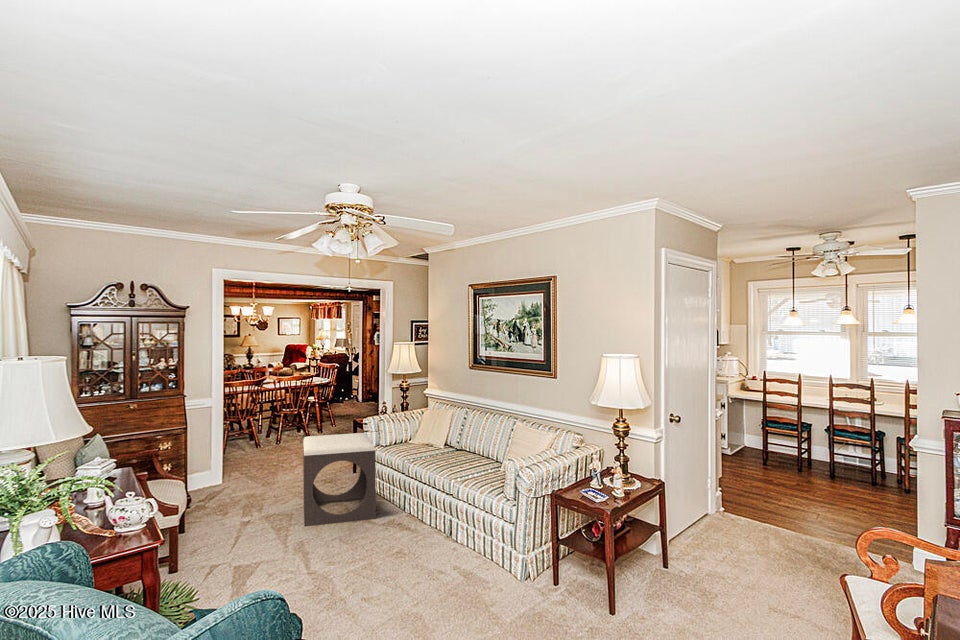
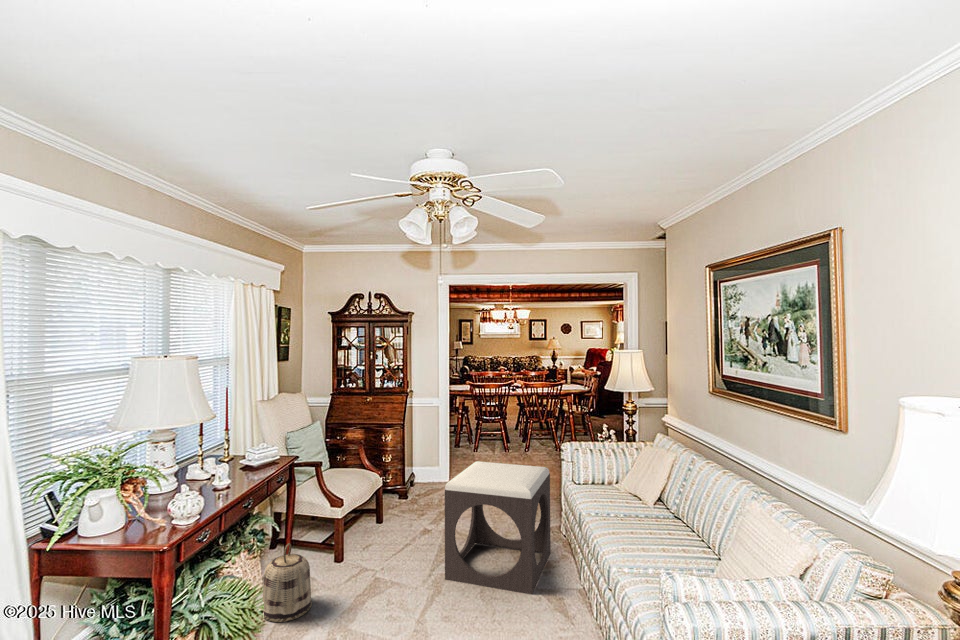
basket: none [170,513,215,578] -> present [263,543,312,622]

